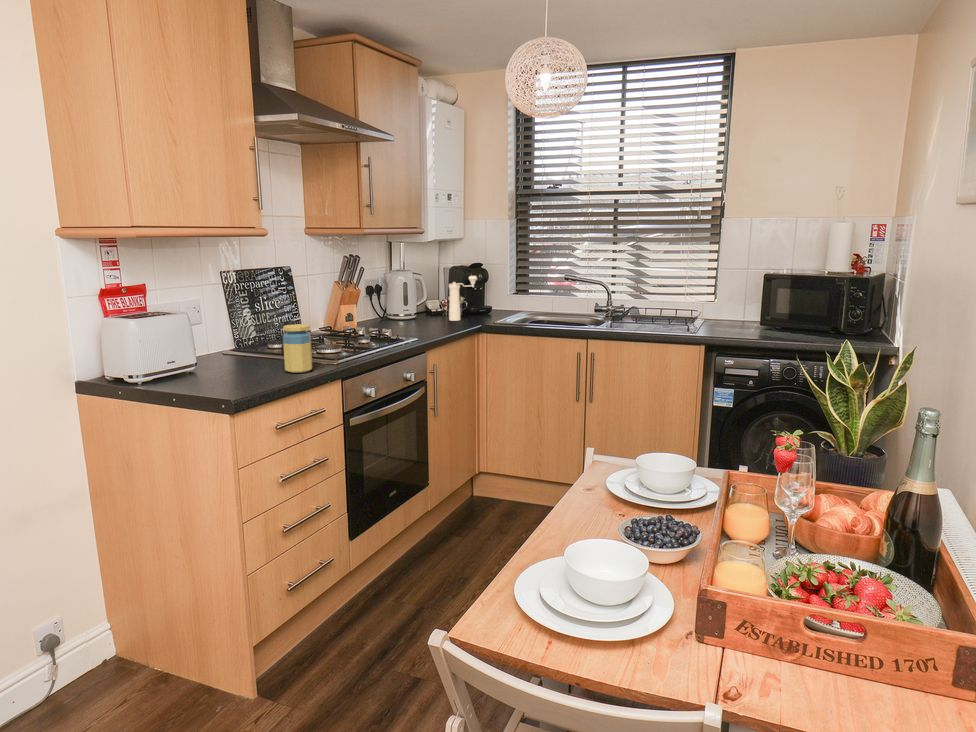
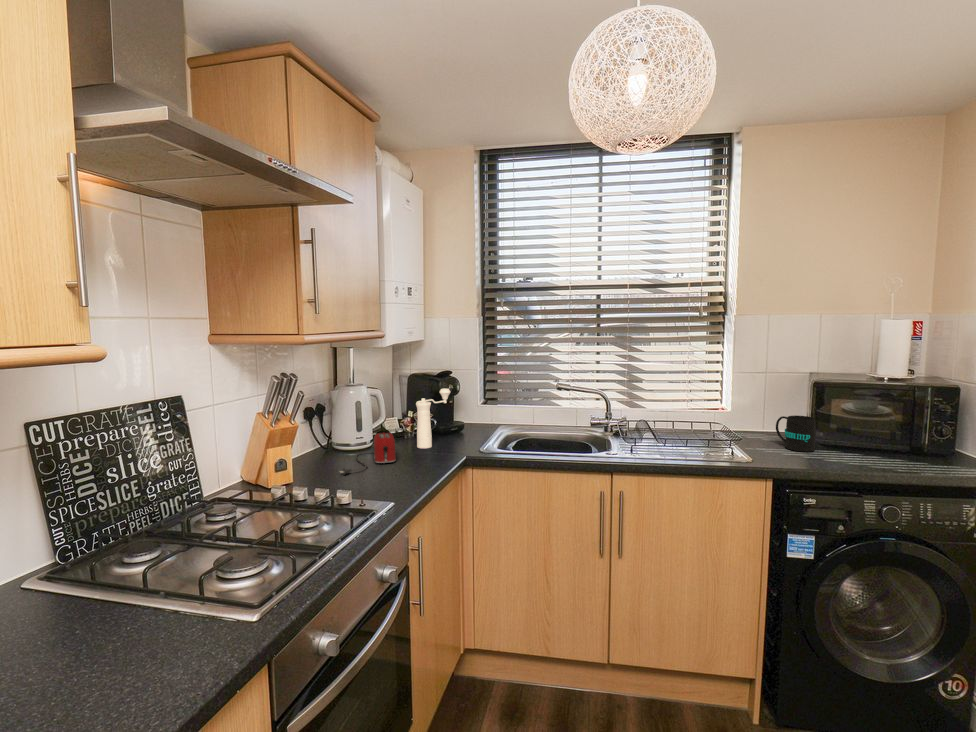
mug: none [738,303,764,331] -> present [776,416,816,452]
toaster: none [388,305,430,329] -> present [340,433,396,475]
jar: present [283,324,312,373] -> none [108,562,190,696]

